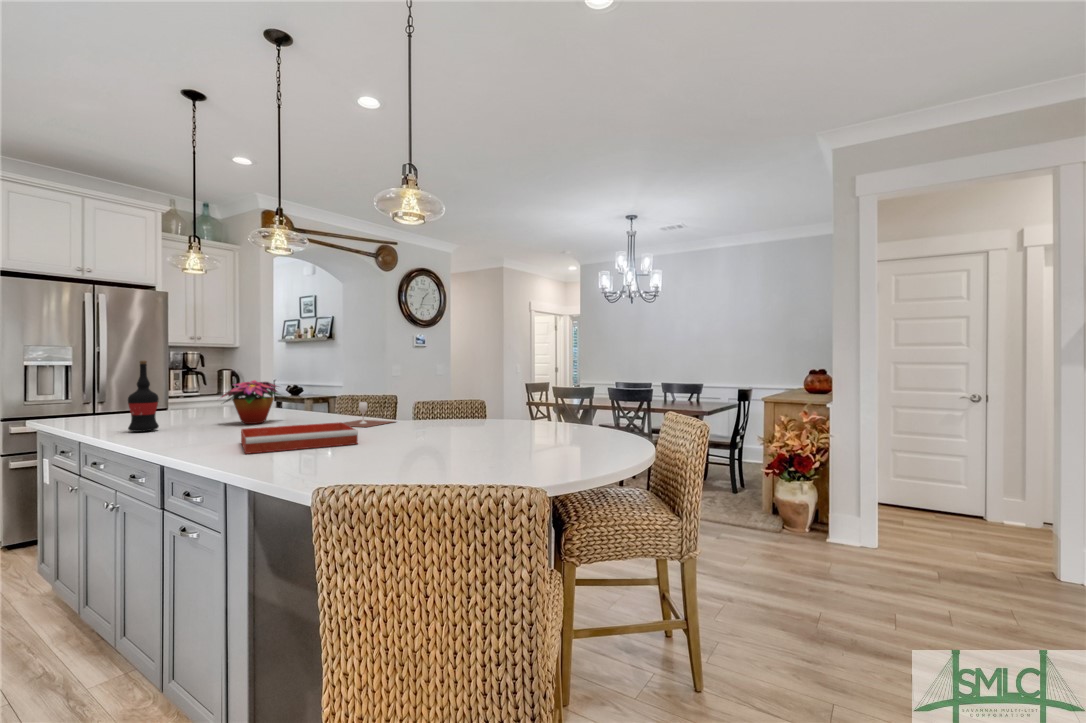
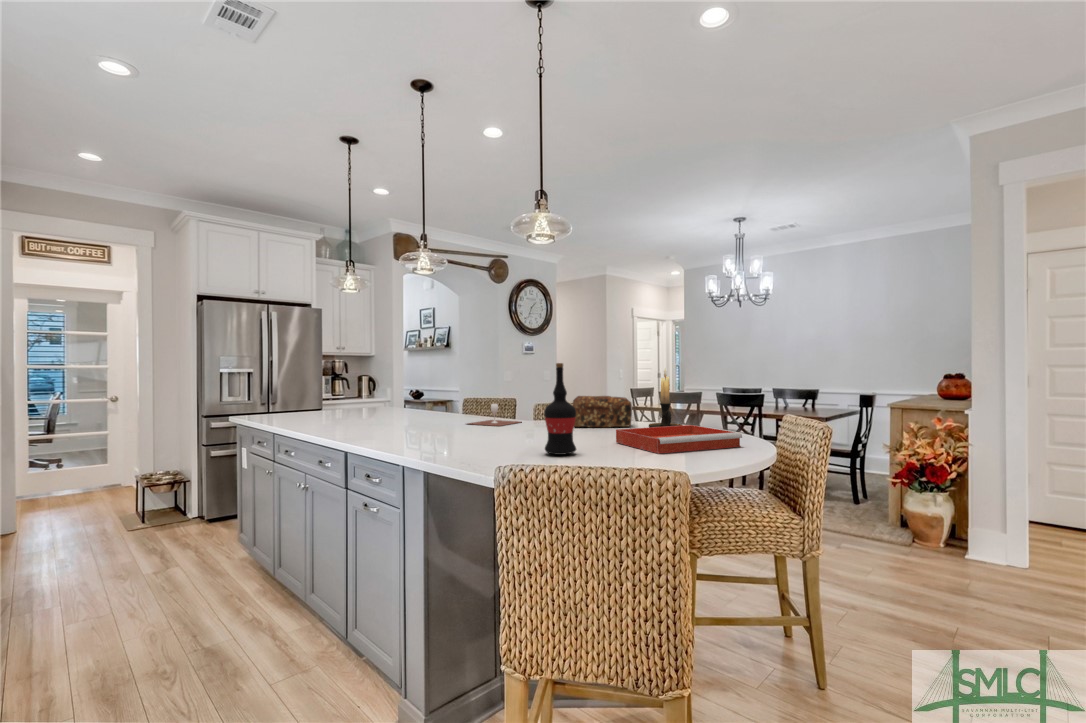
wine bottle: present [128,361,159,432] -> present [544,363,576,455]
candle holder: none [530,362,565,431] -> present [649,368,682,427]
flower arrangement: present [222,380,280,424] -> none [372,384,429,422]
bread loaf: none [450,392,513,427] -> present [573,396,632,427]
tray: present [241,422,358,454] -> present [616,425,742,454]

